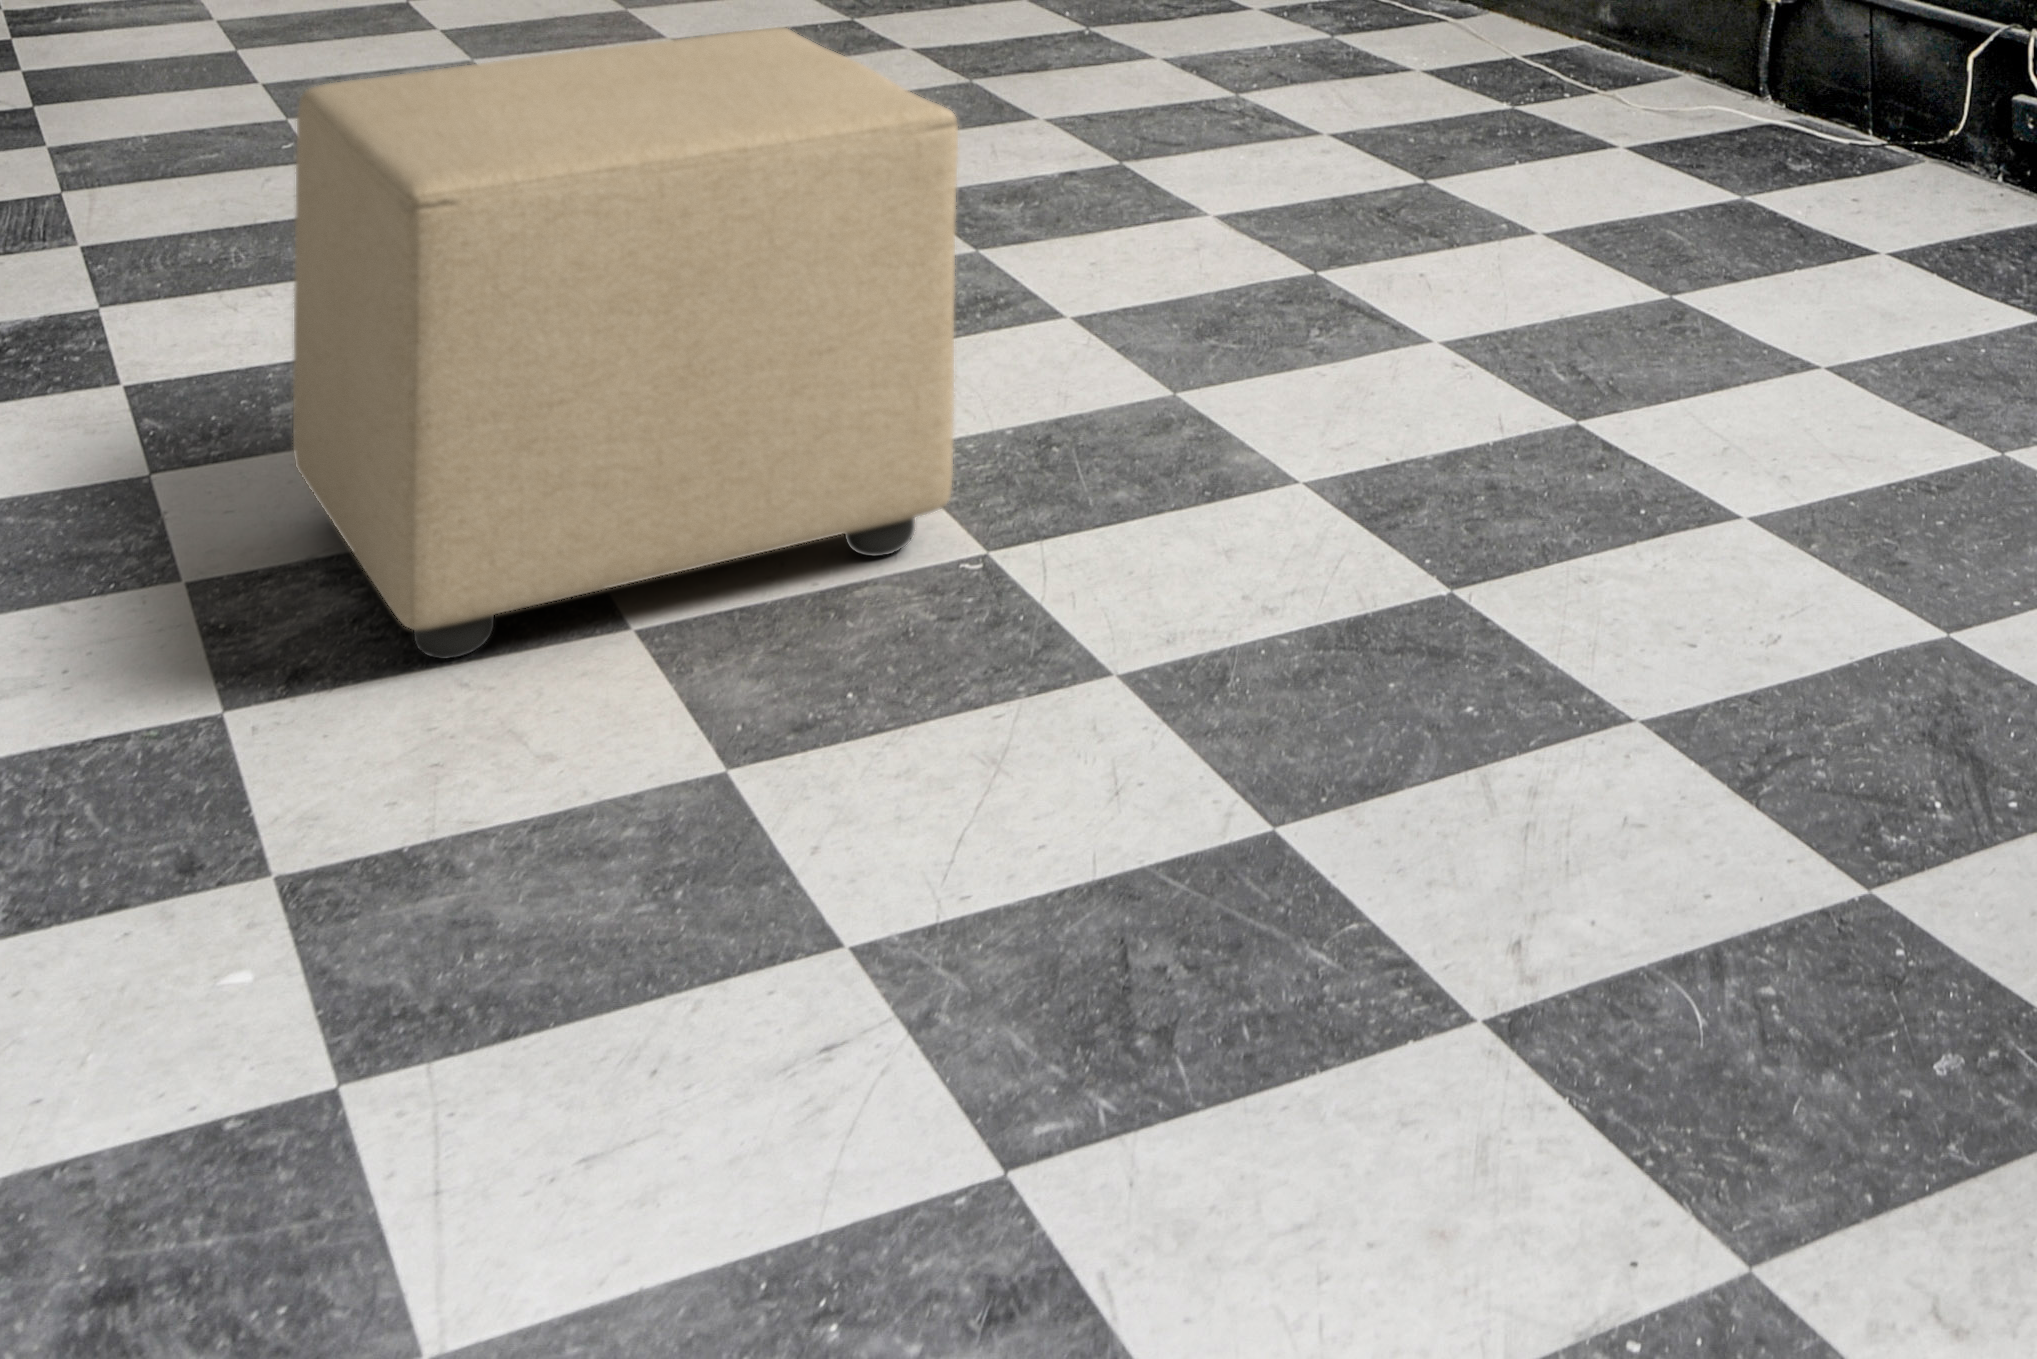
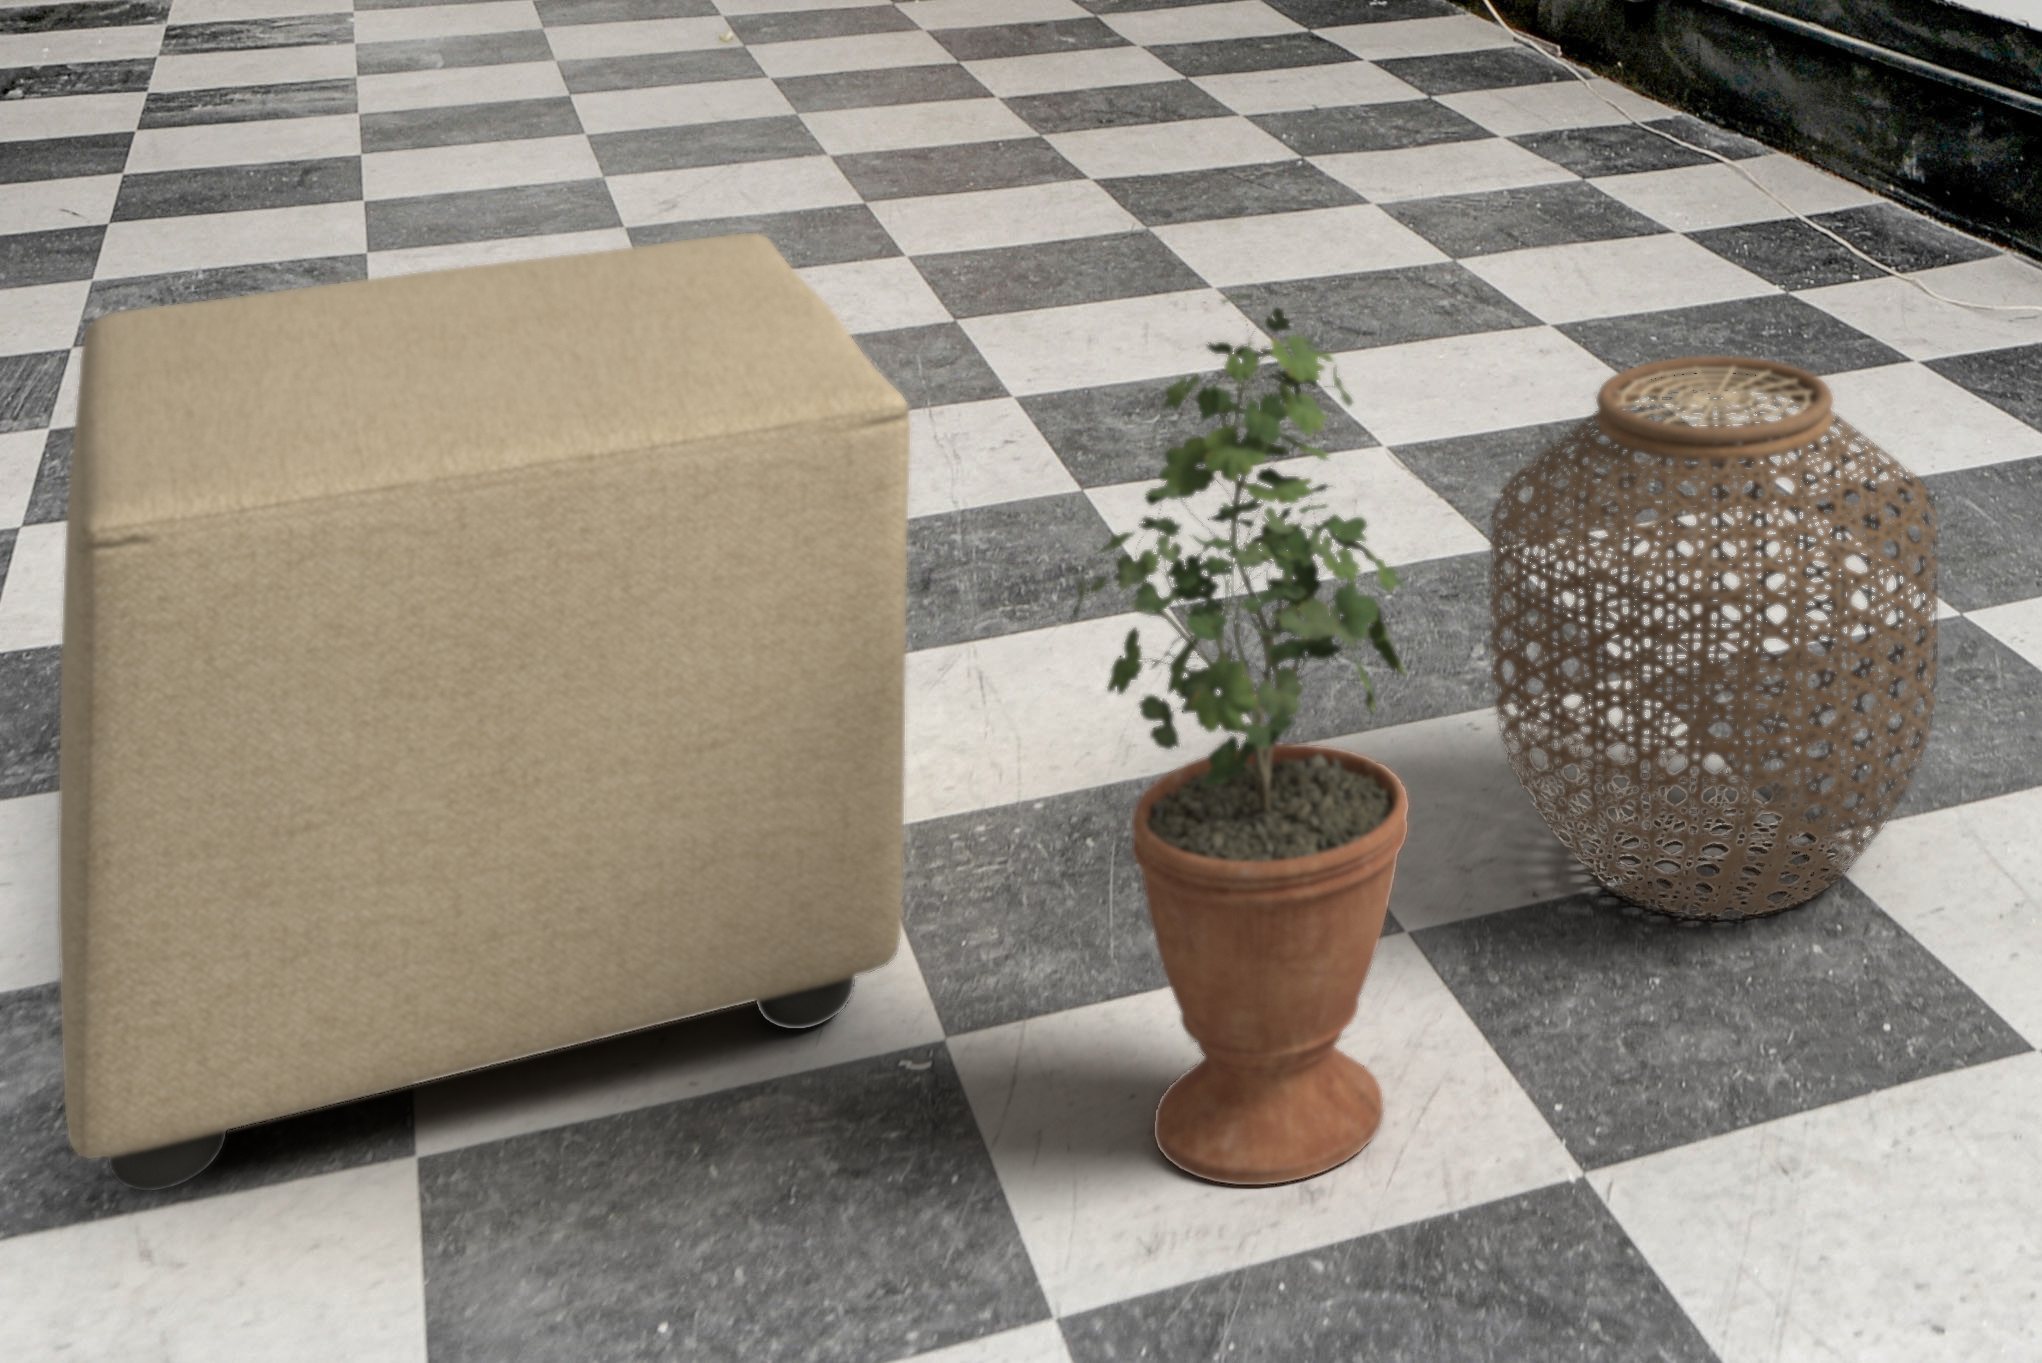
potted plant: none [1096,29,1324,613] -> present [1073,296,1409,1185]
woven basket: none [1350,90,1667,468] -> present [1490,356,1938,917]

